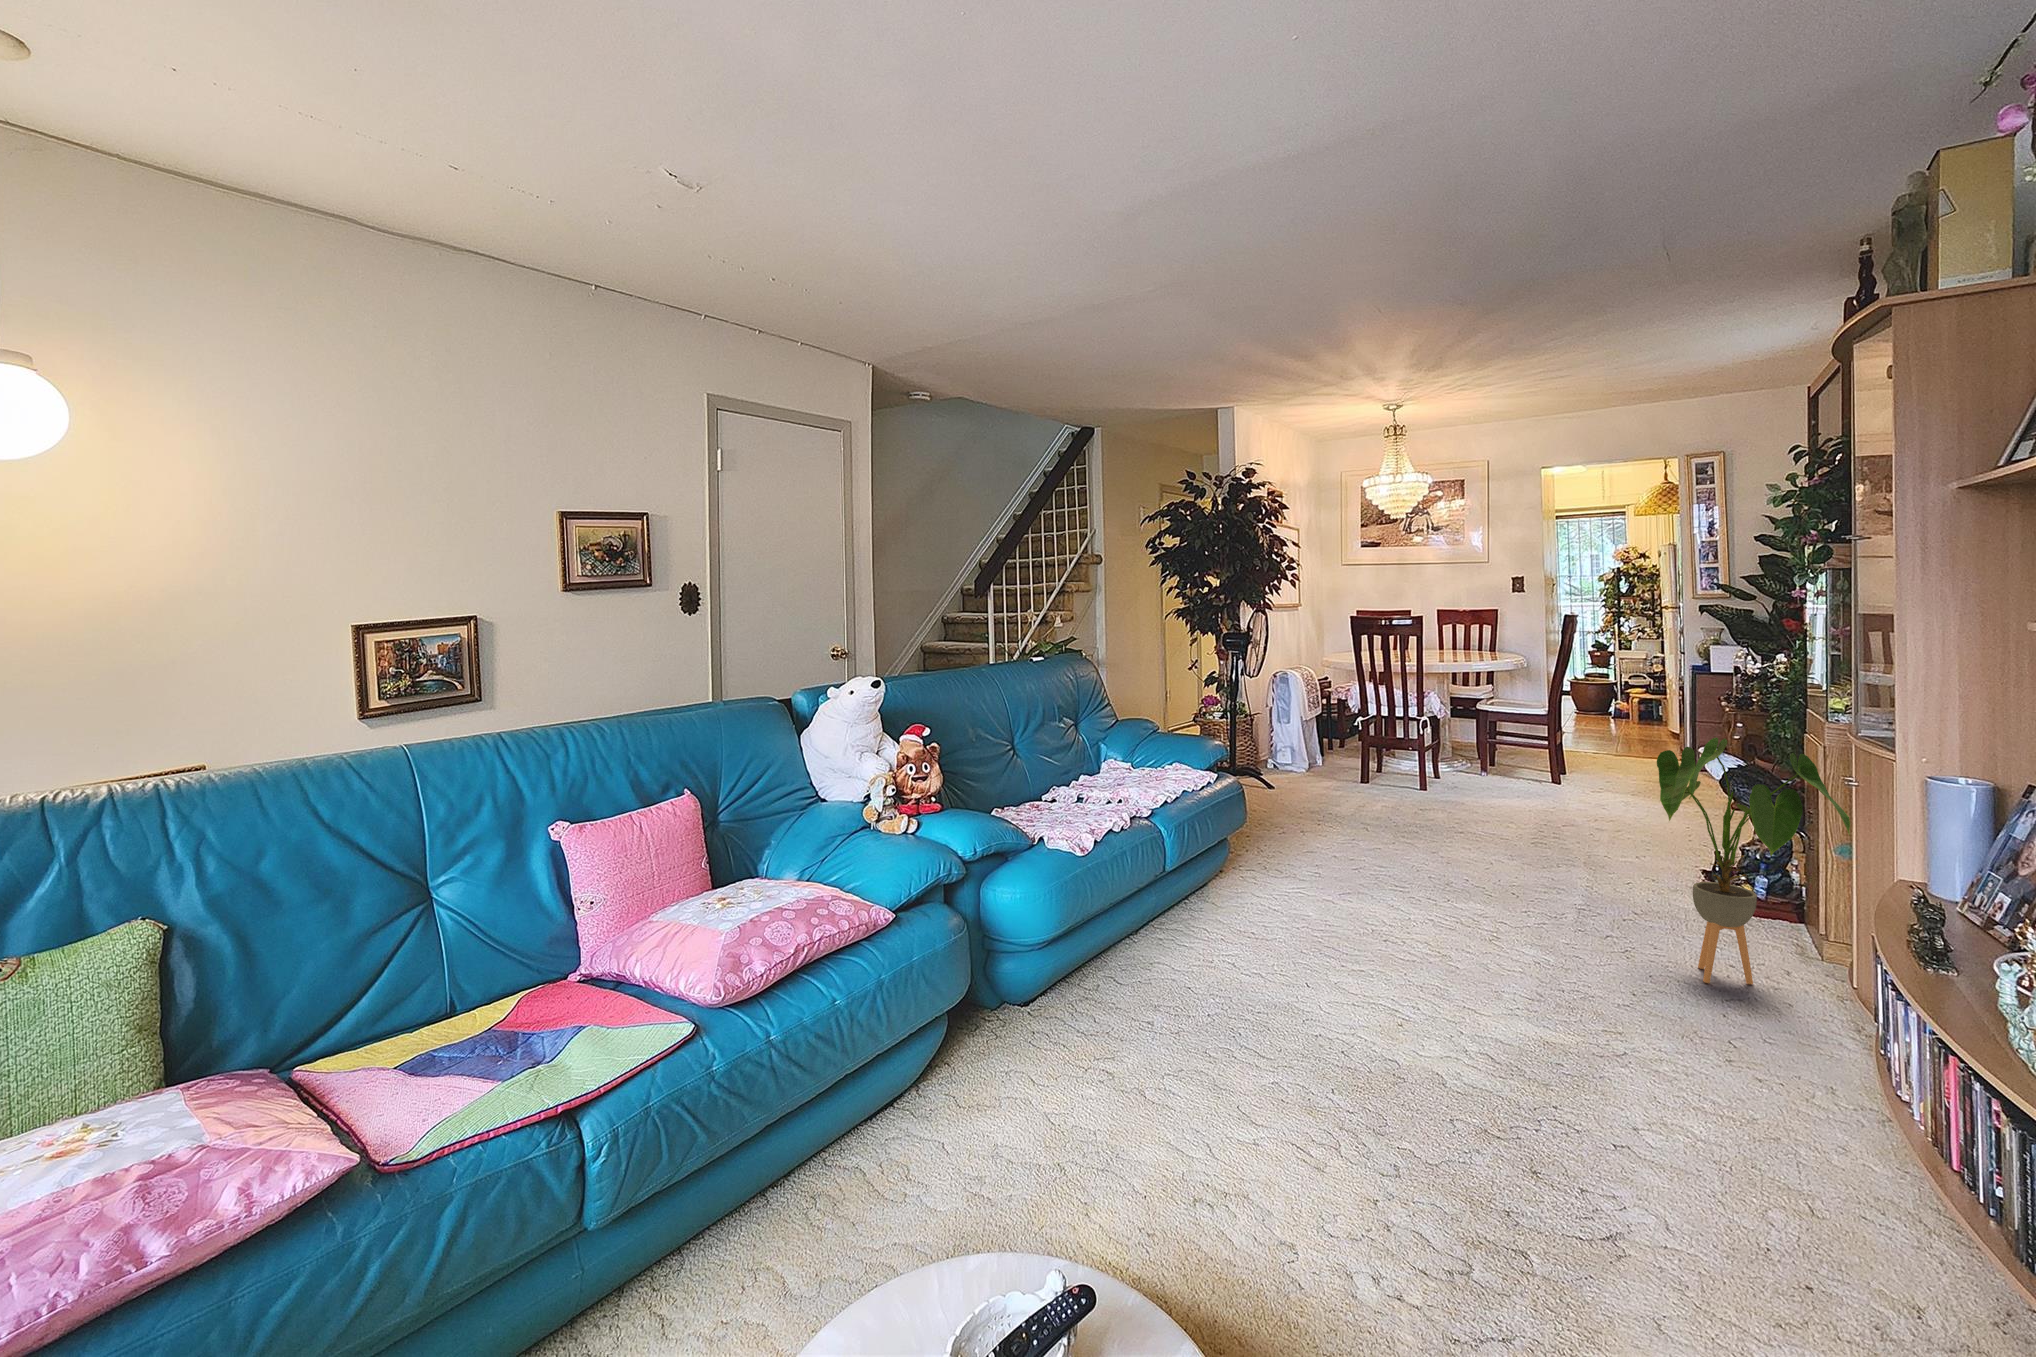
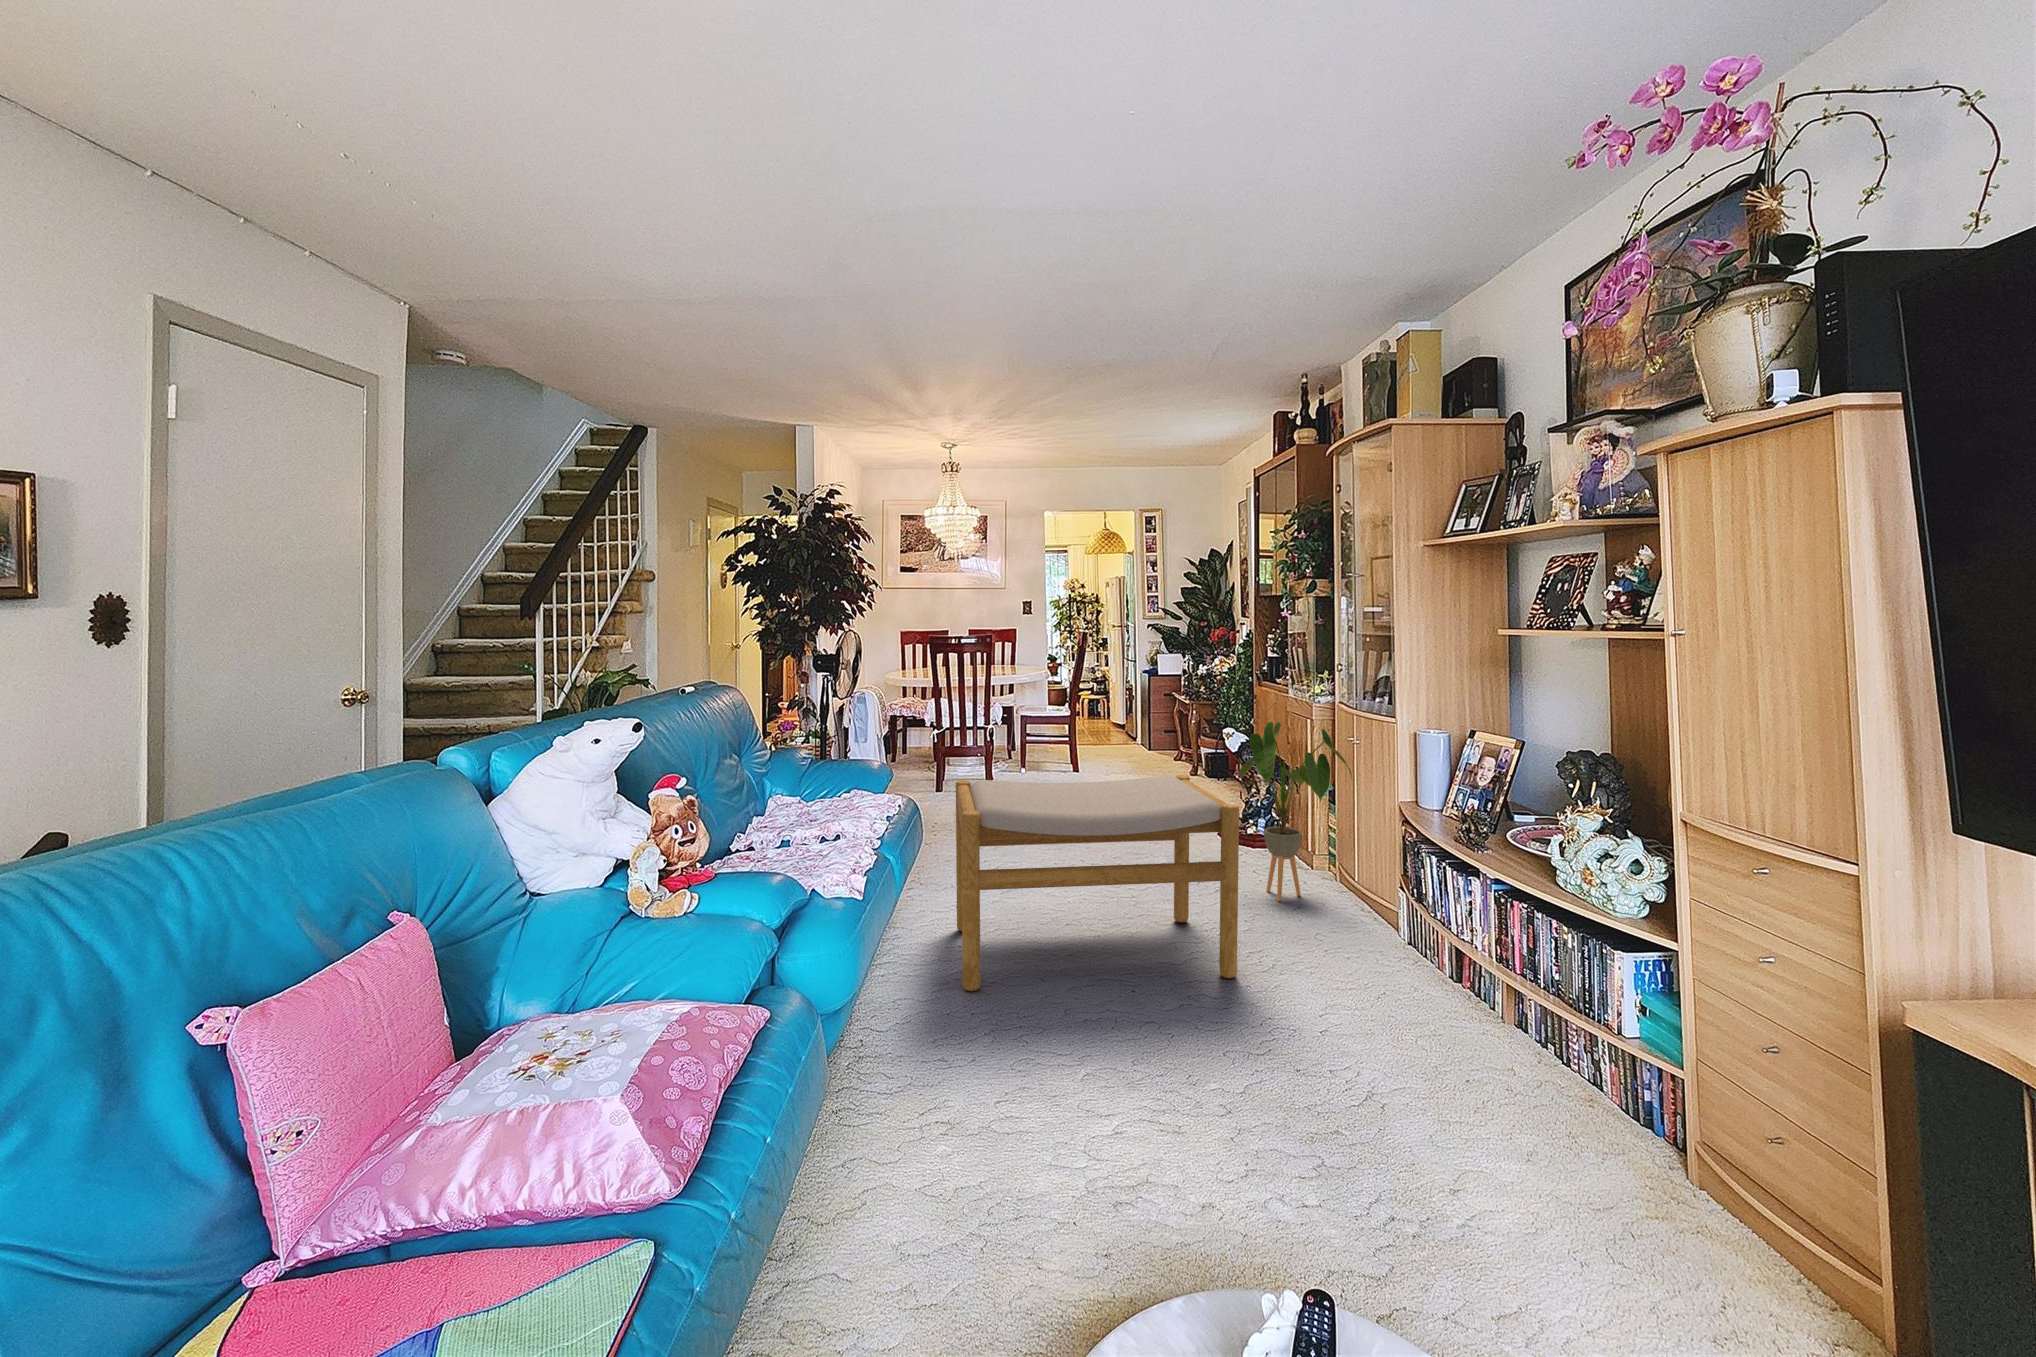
footstool: none [1201,766,1547,1046] -> present [956,775,1239,991]

